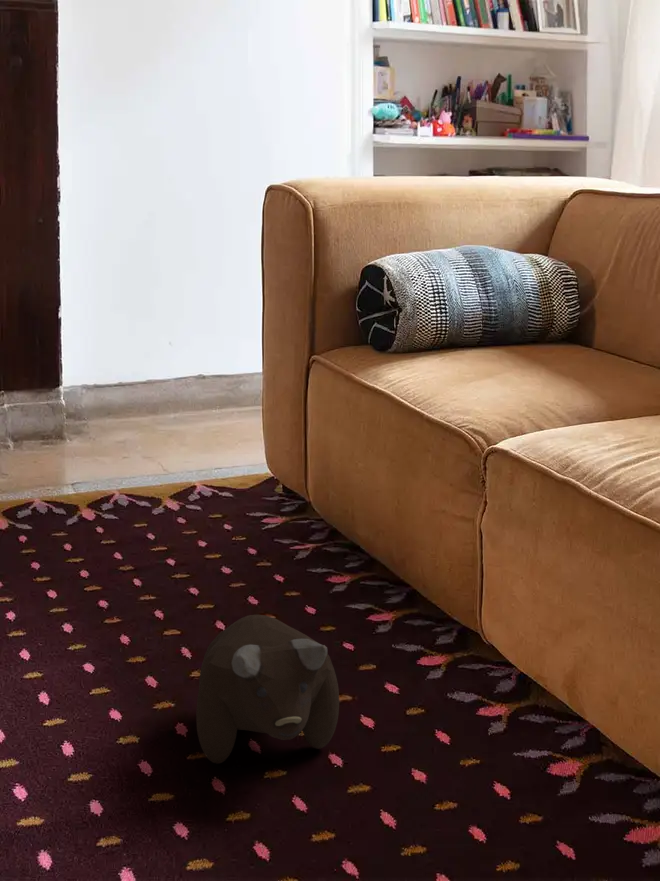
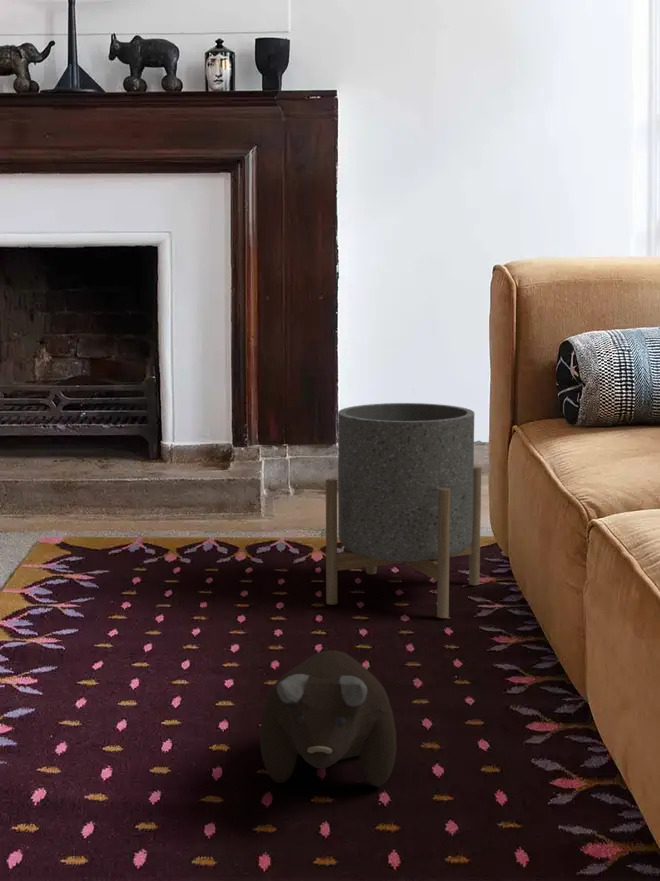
planter: none [129,339,282,566] -> present [326,403,481,618]

